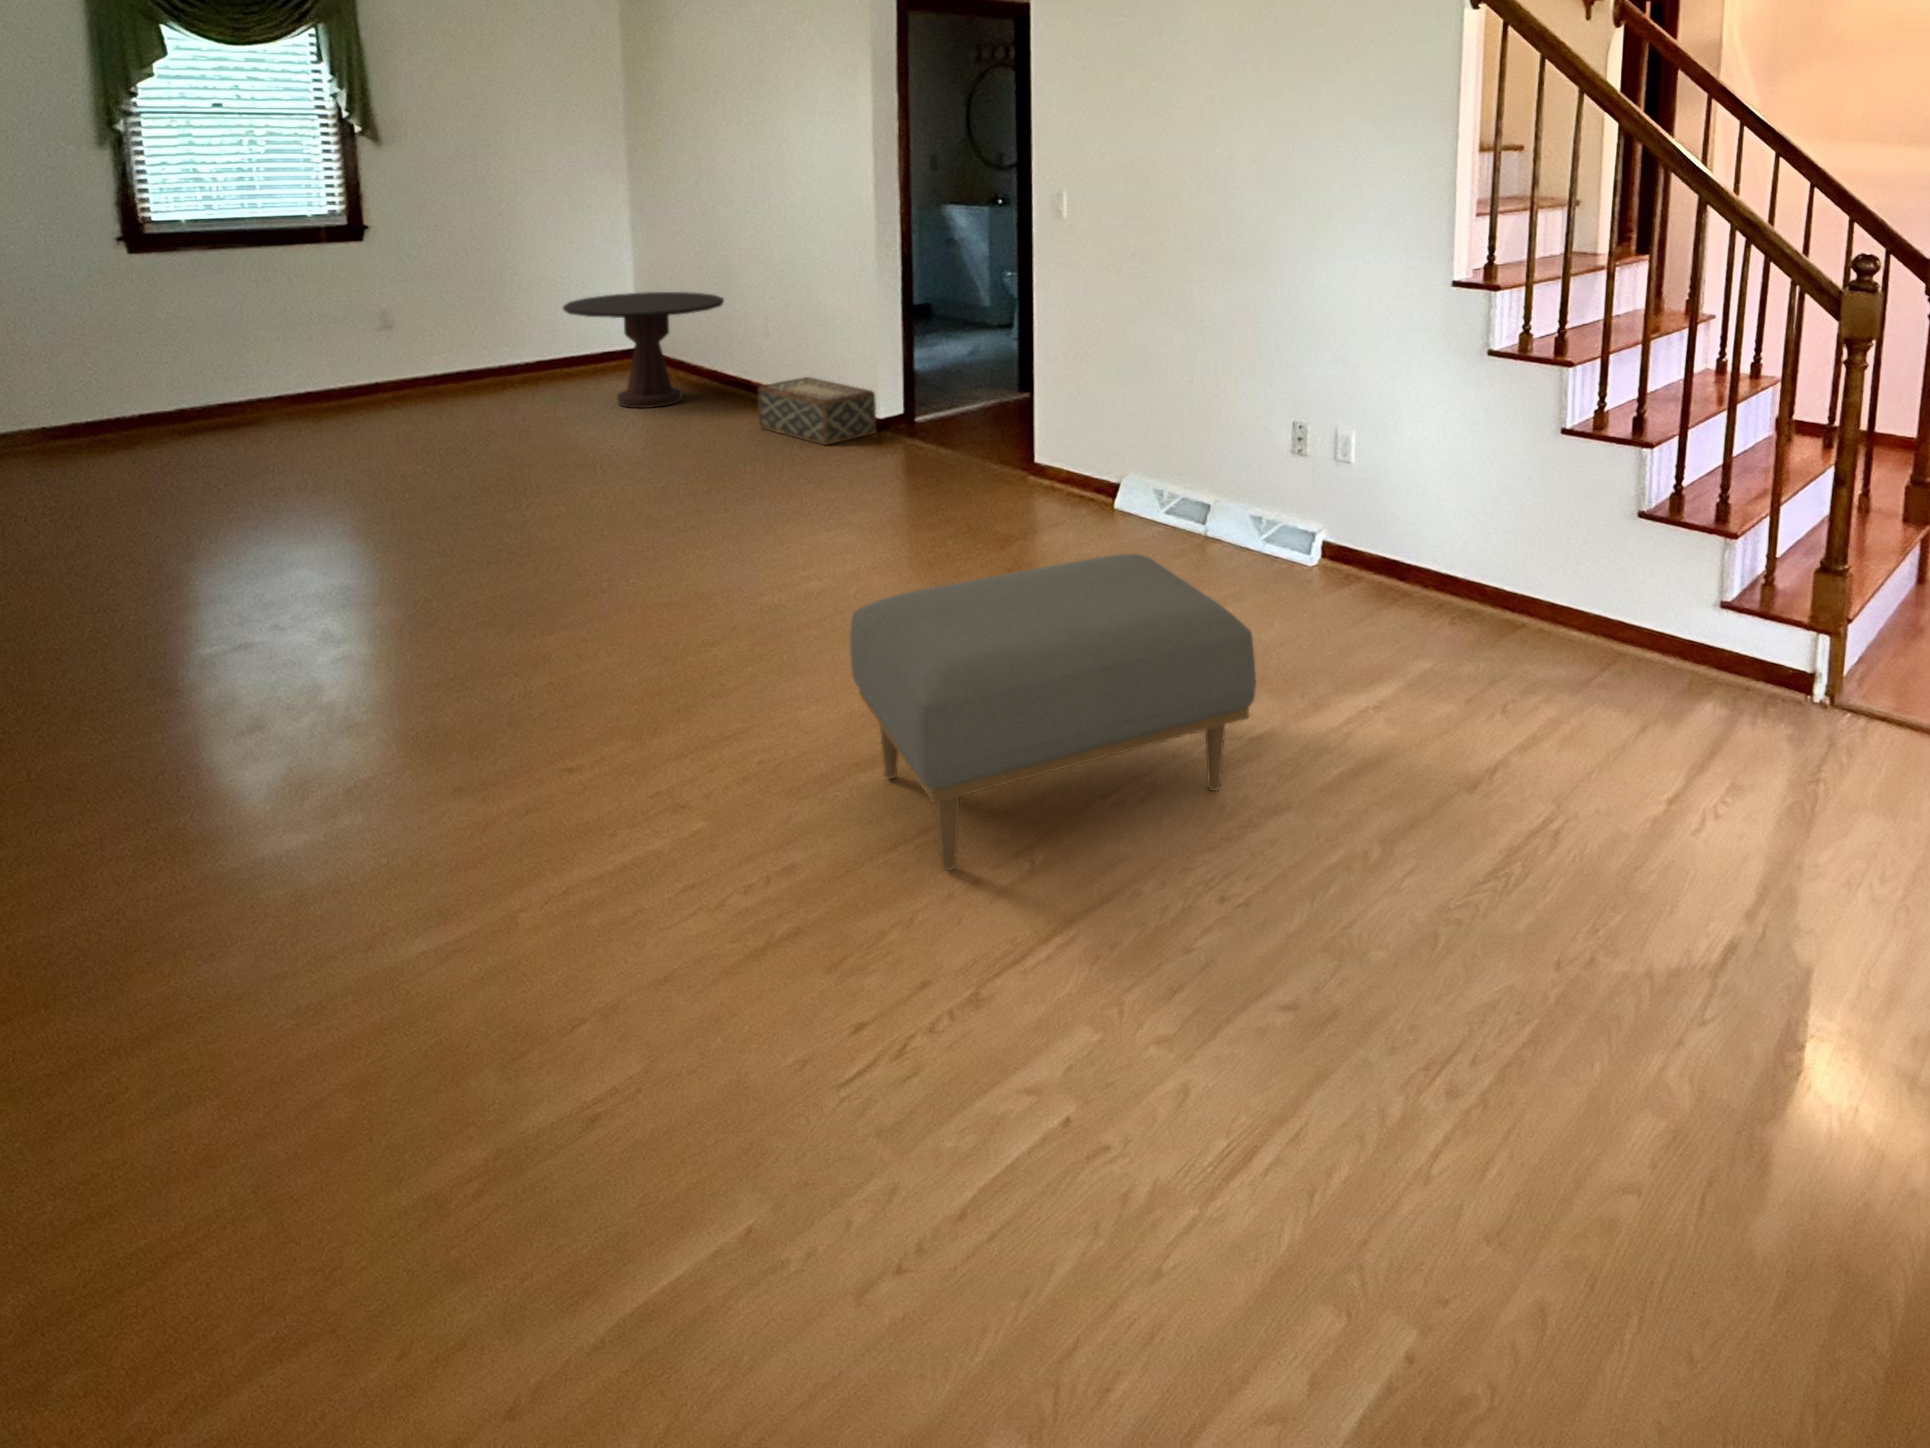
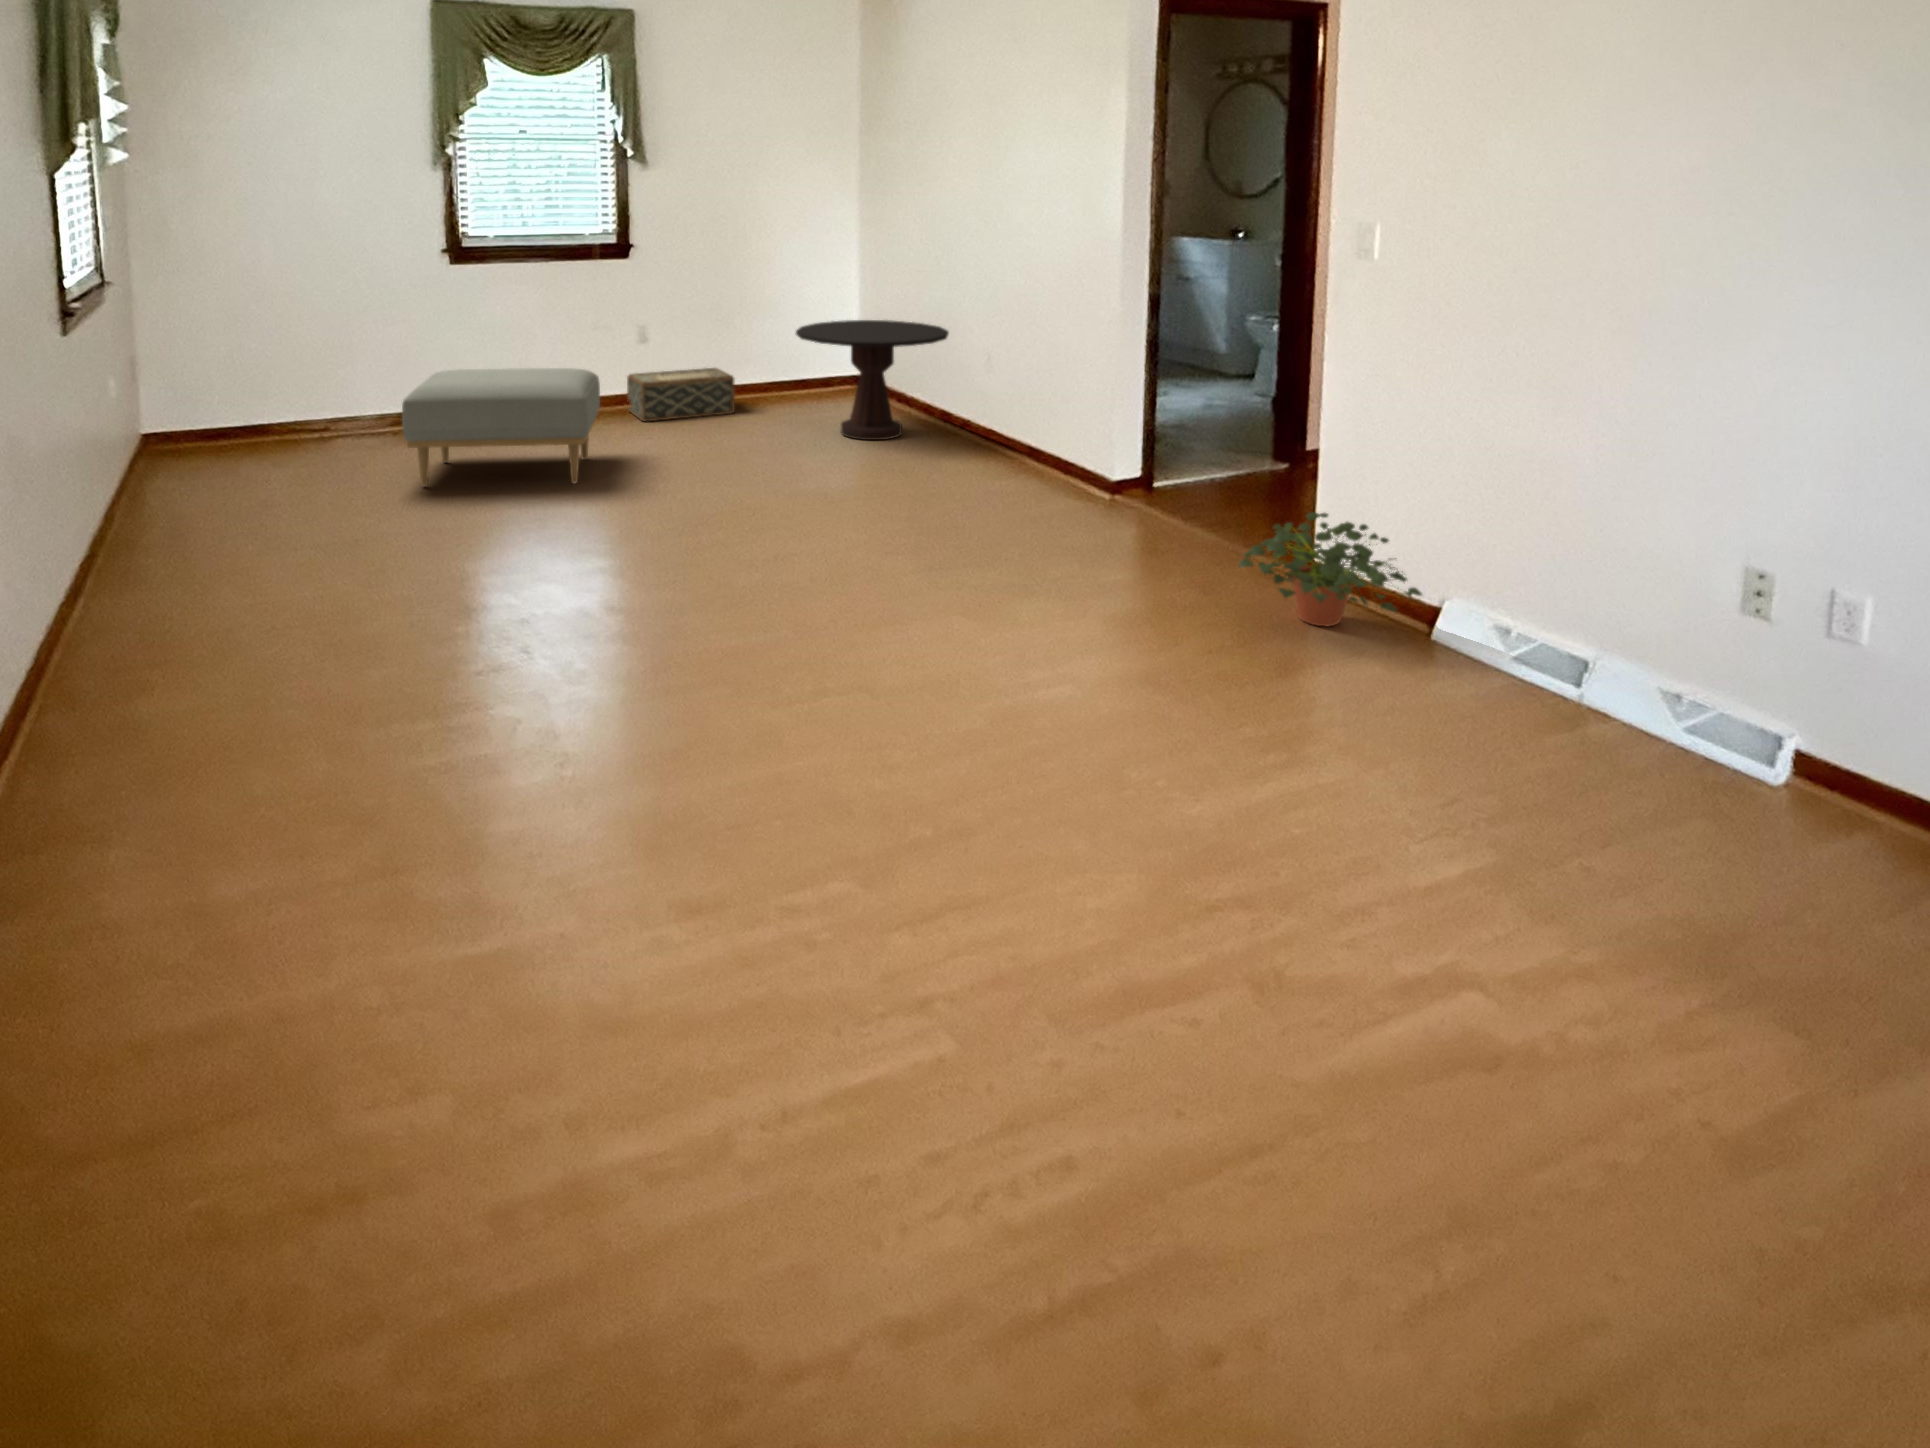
woven basket: present [758,377,876,445] -> present [627,368,735,421]
potted plant: none [967,422,1105,510] -> present [1239,512,1422,626]
ottoman: present [850,554,1256,870] -> present [402,368,600,487]

